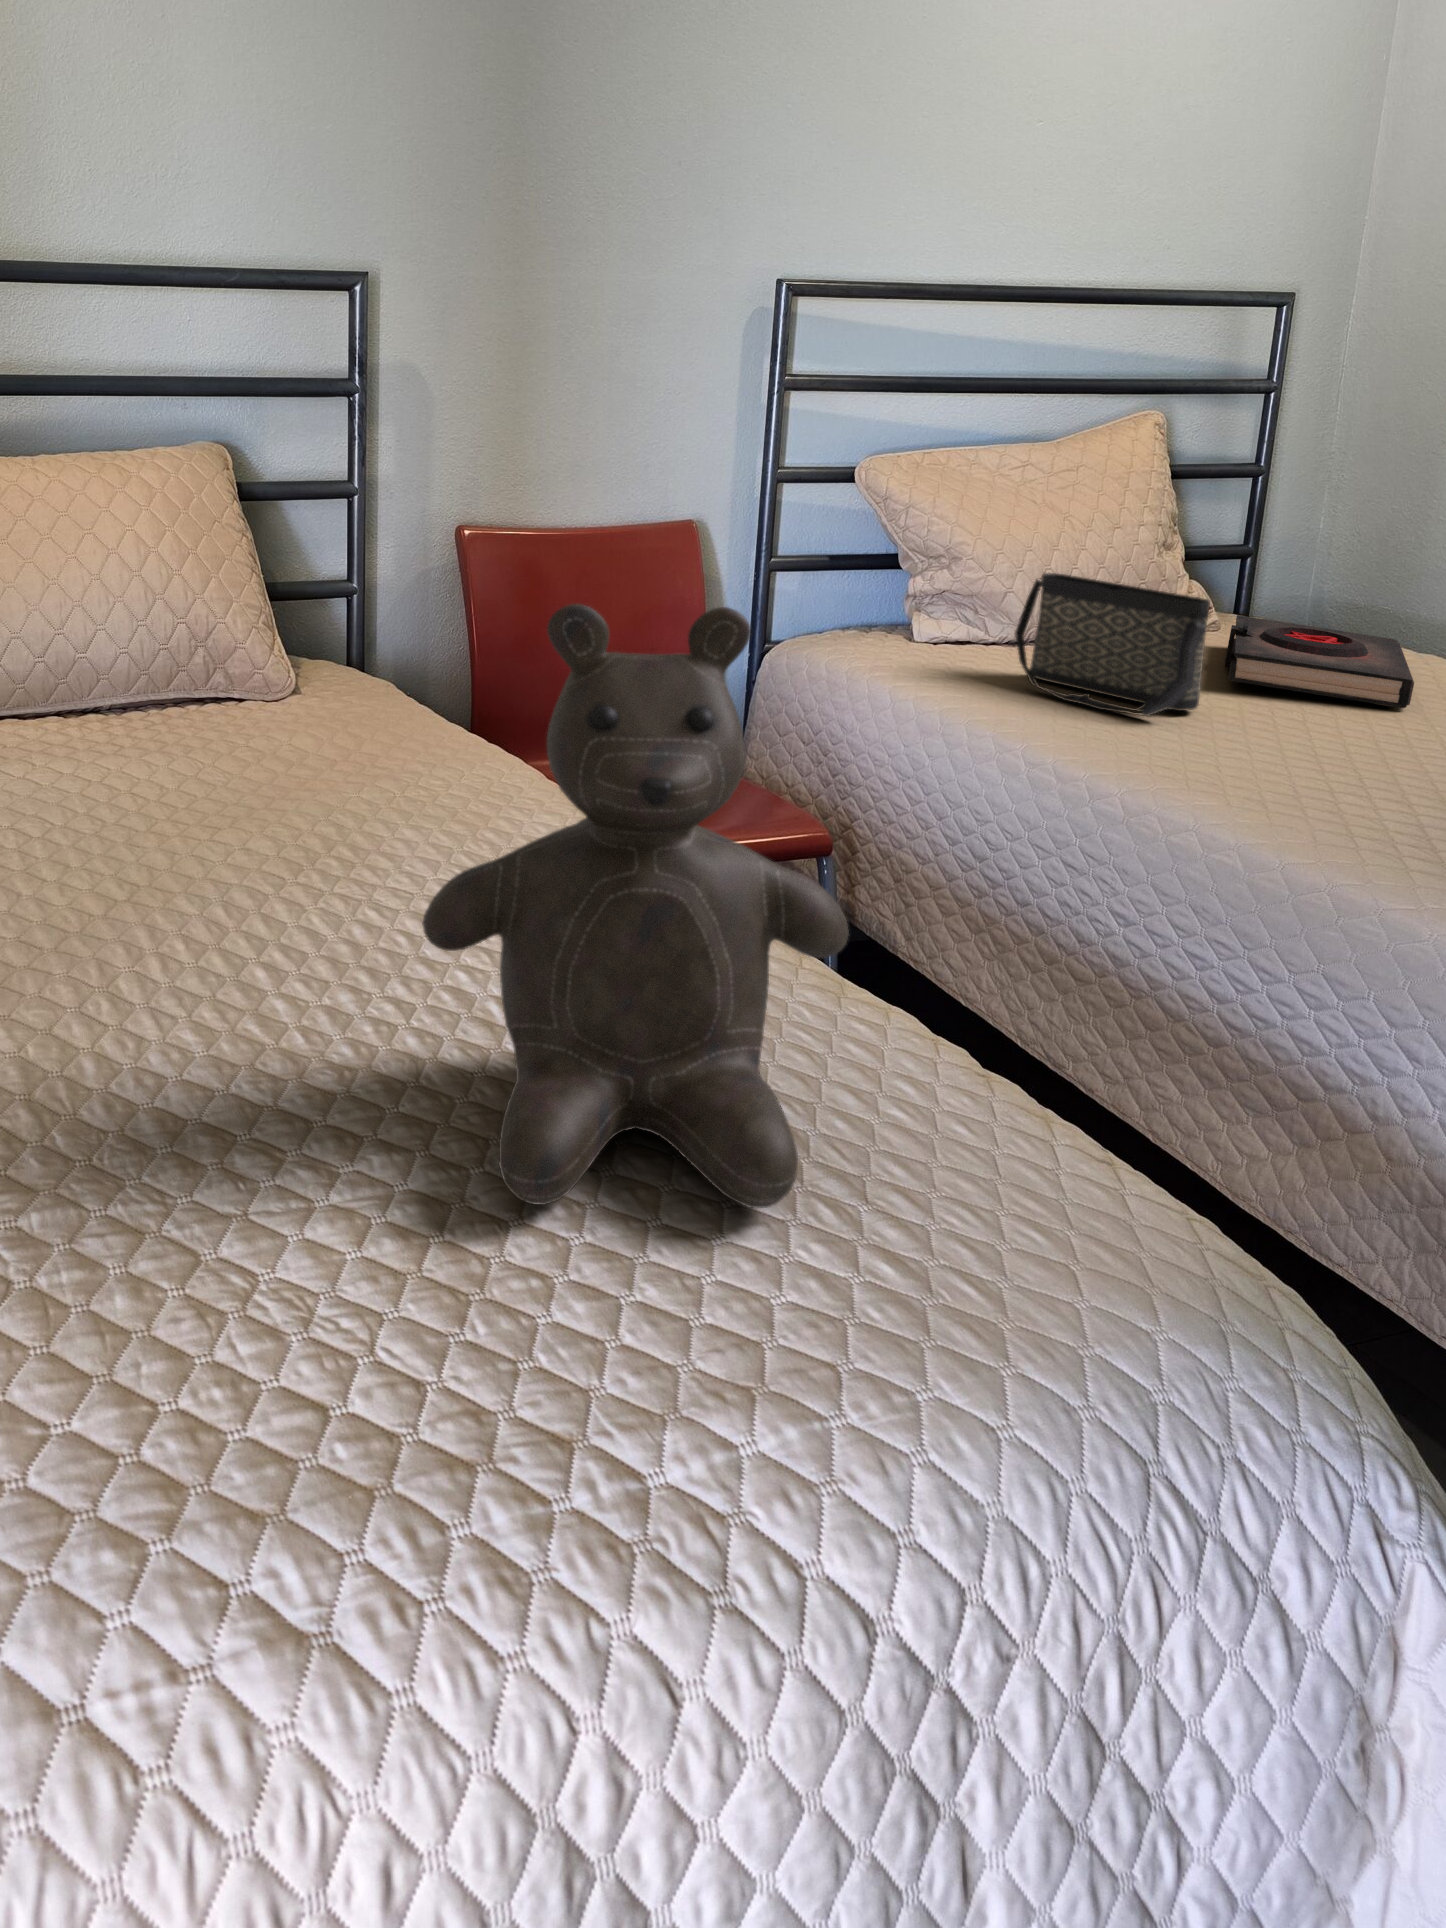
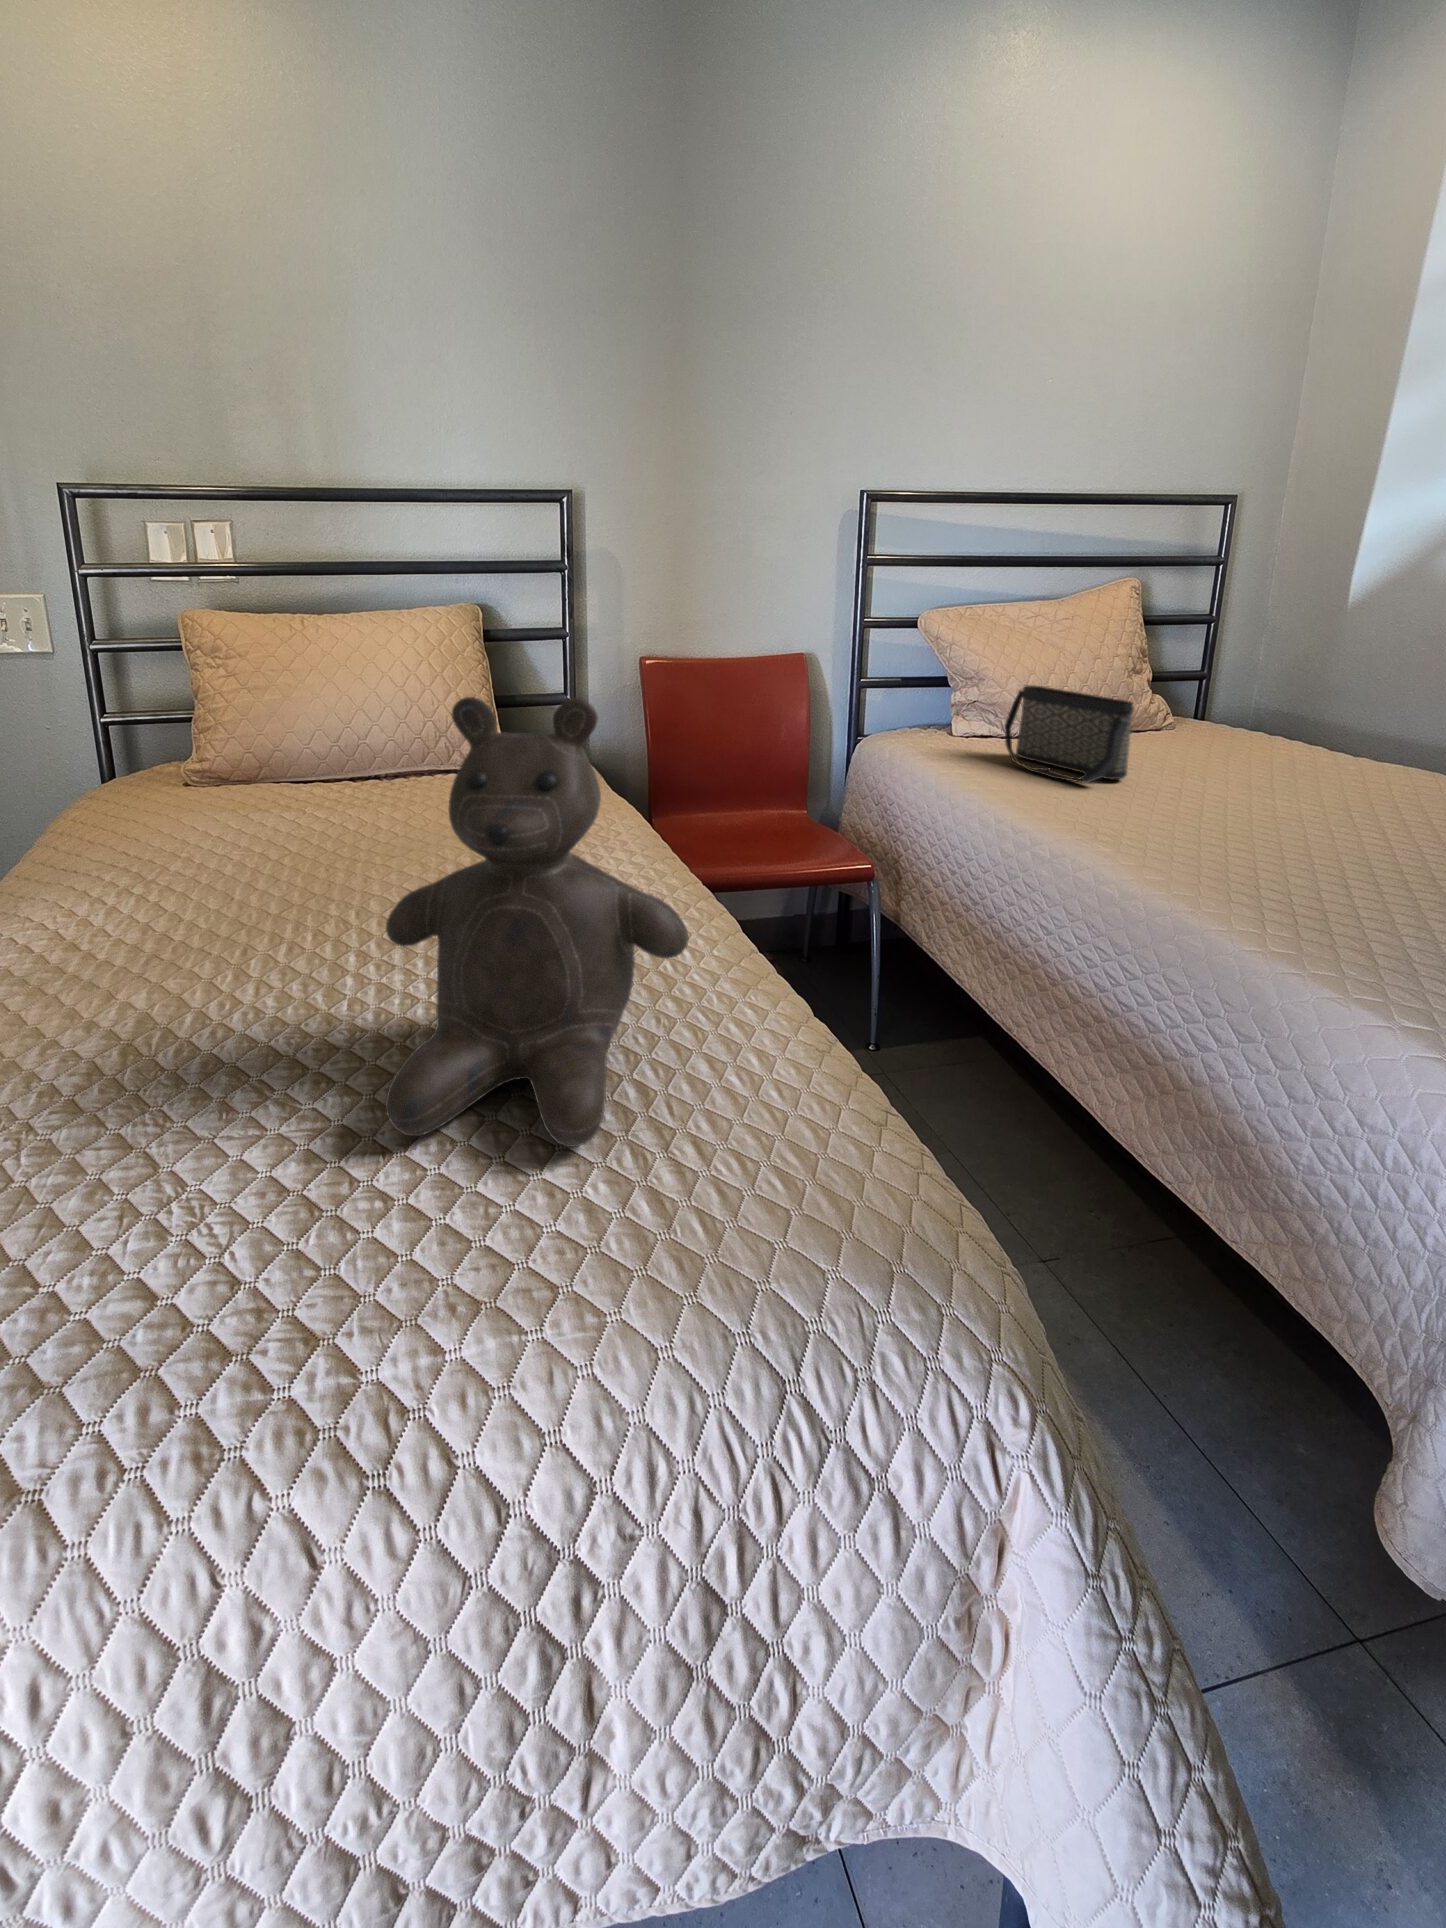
book: present [1225,615,1414,708] -> none [1155,714,1291,778]

